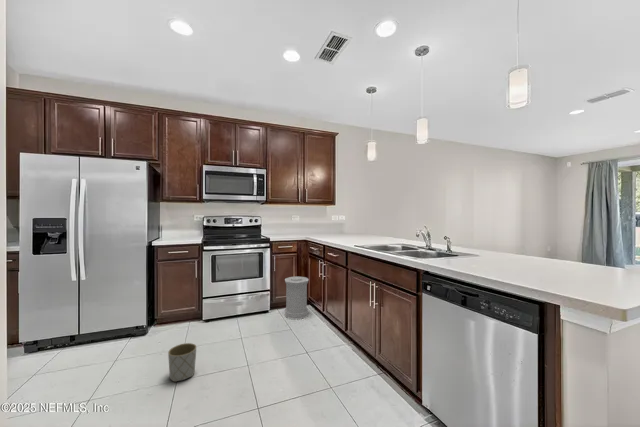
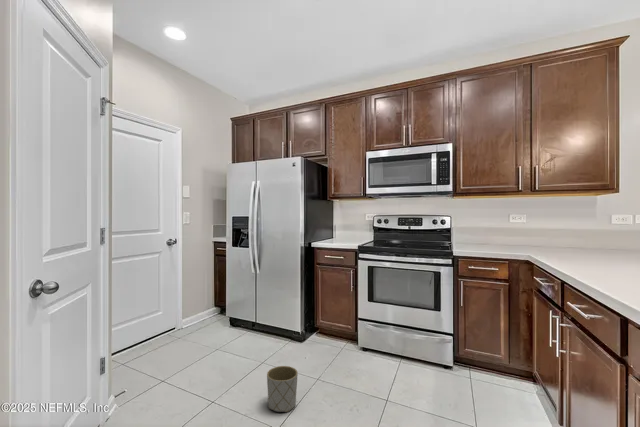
trash can: present [285,277,308,319] -> none [471,321,520,404]

